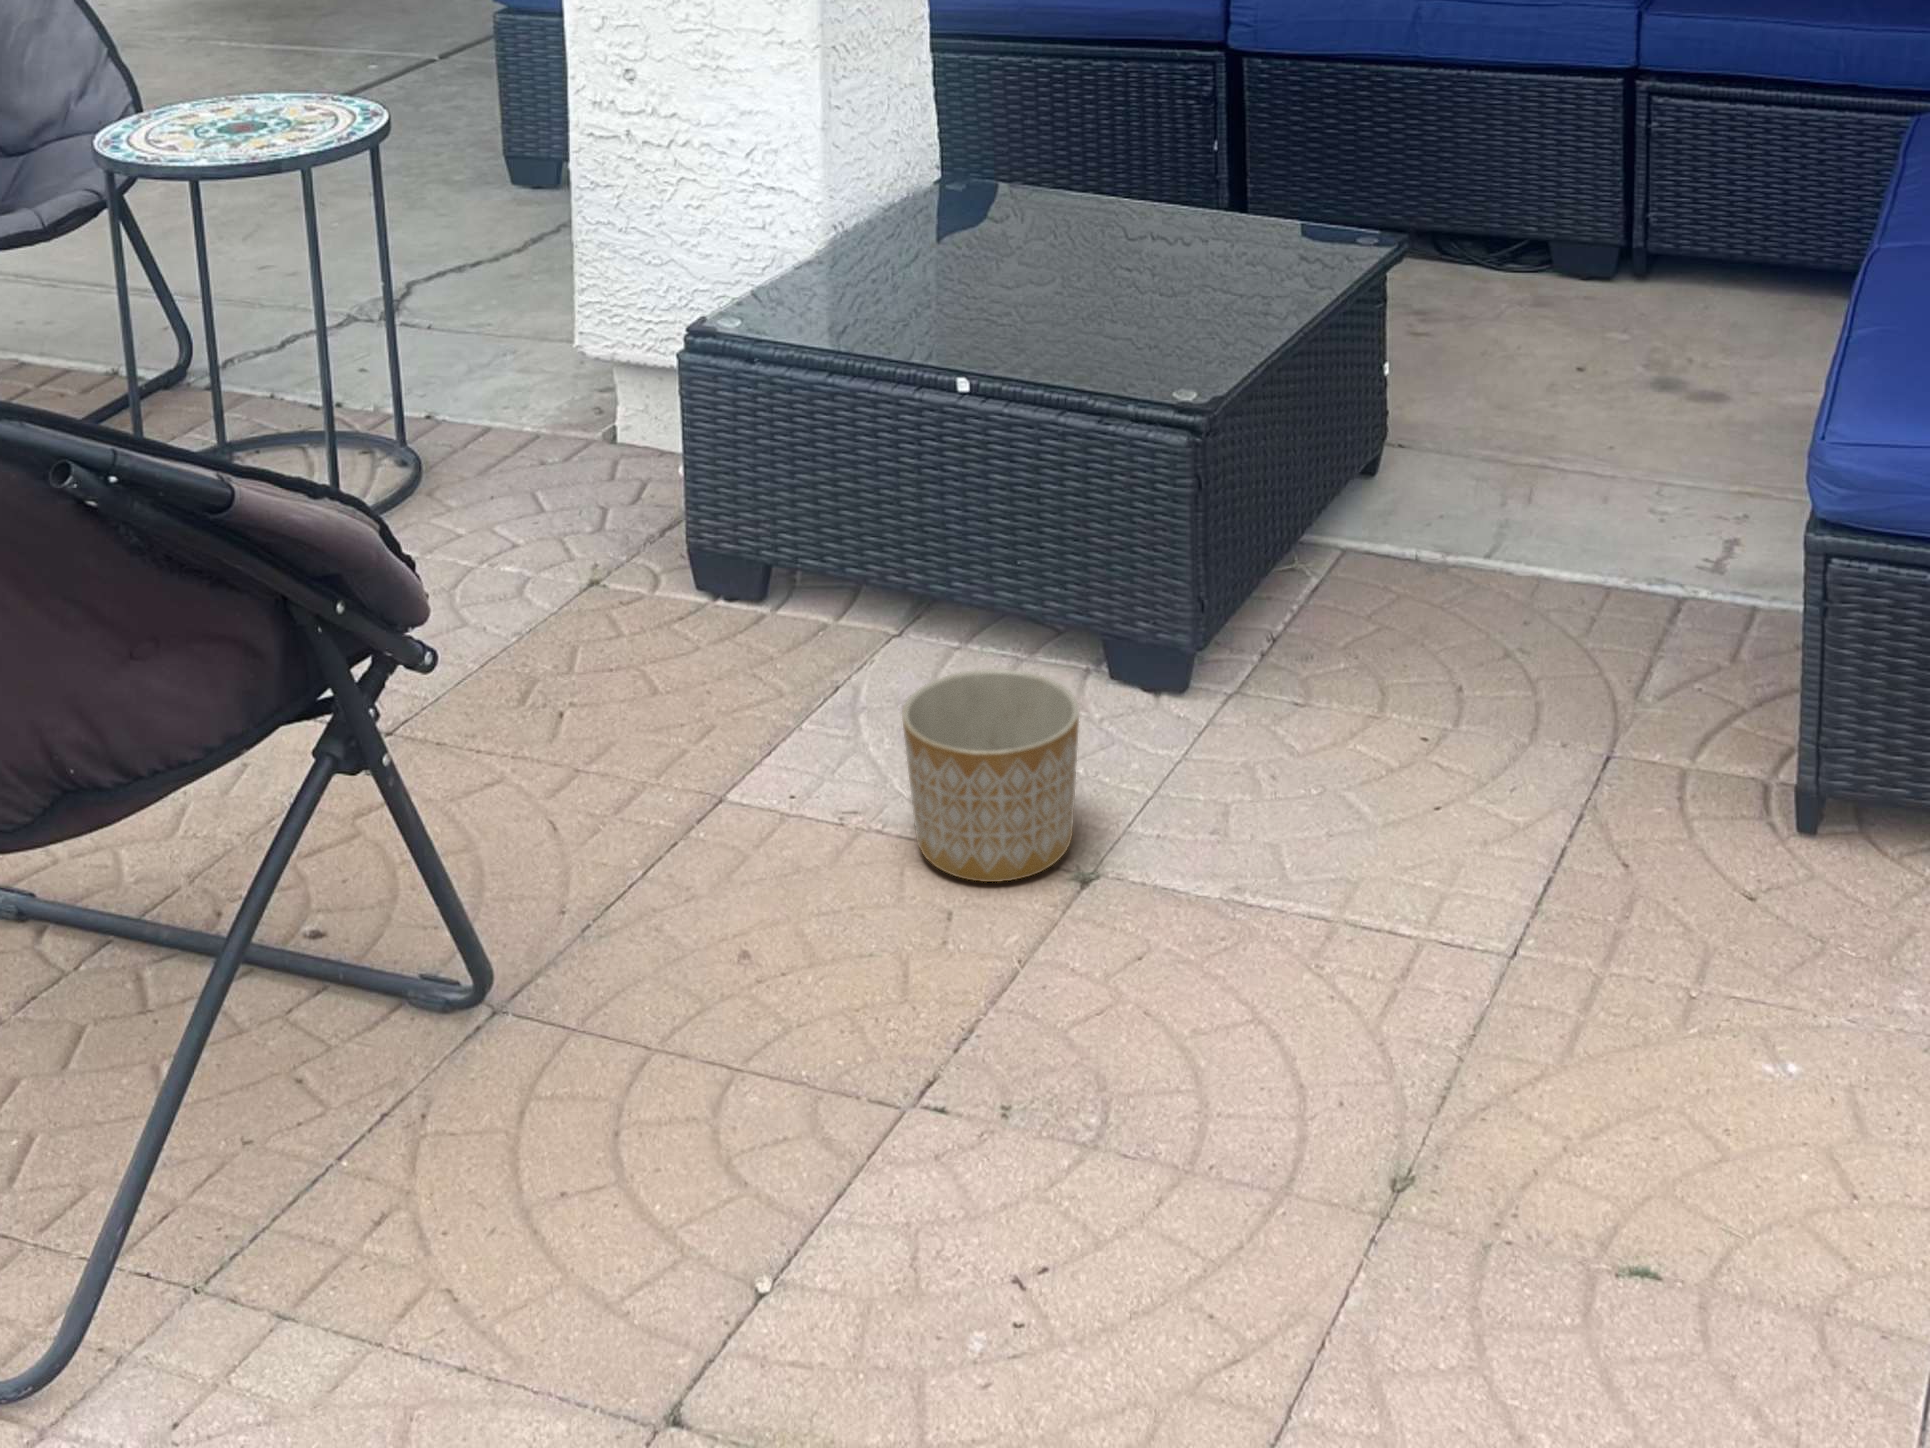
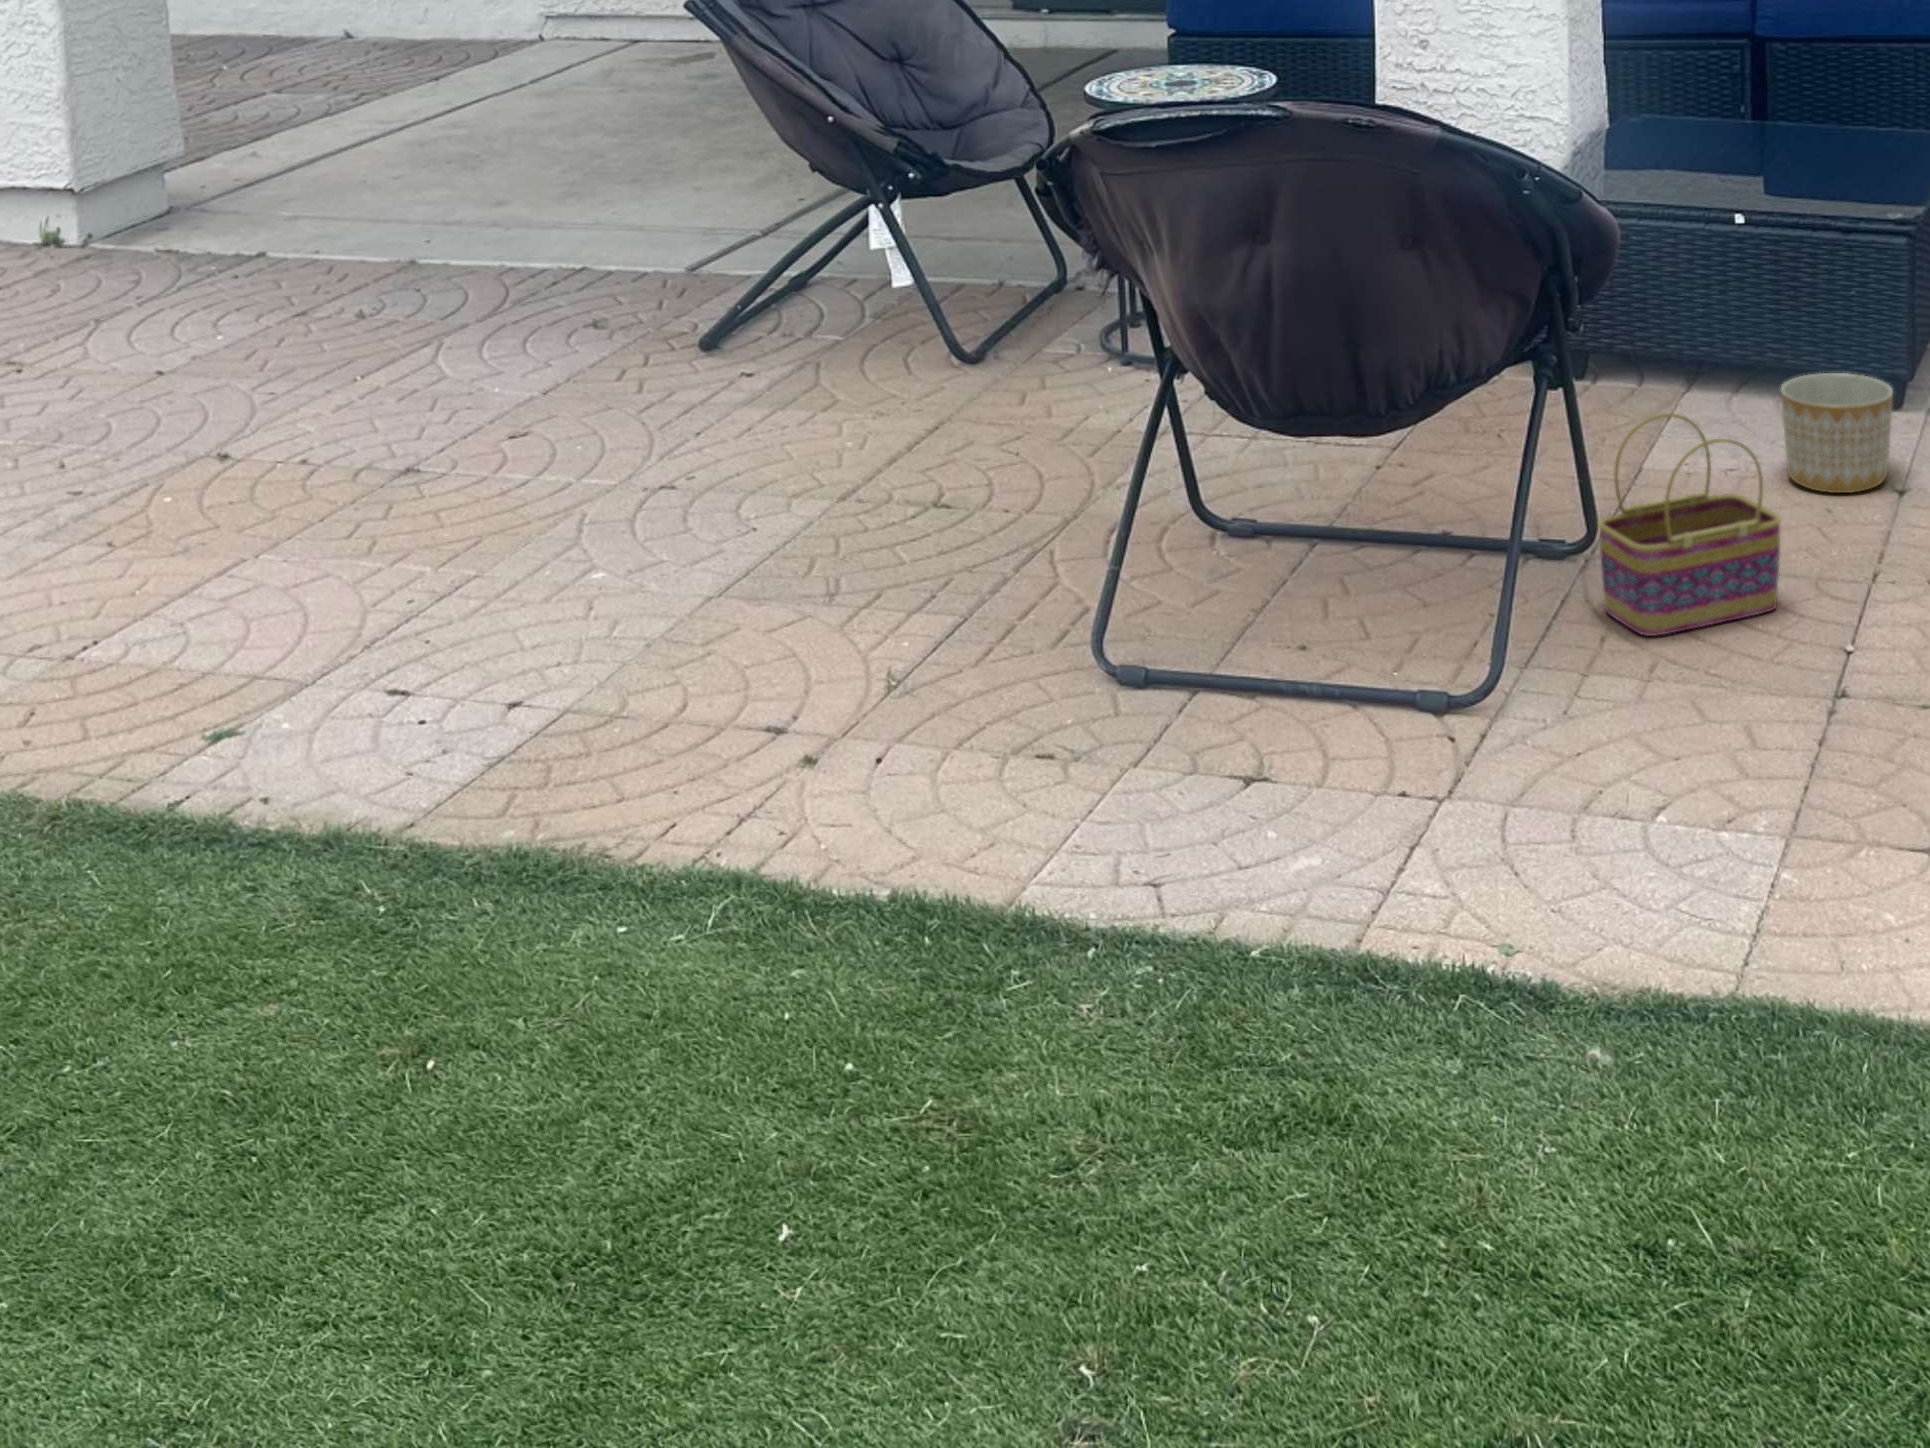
basket: none [405,833,717,1241] -> present [1598,413,1781,636]

